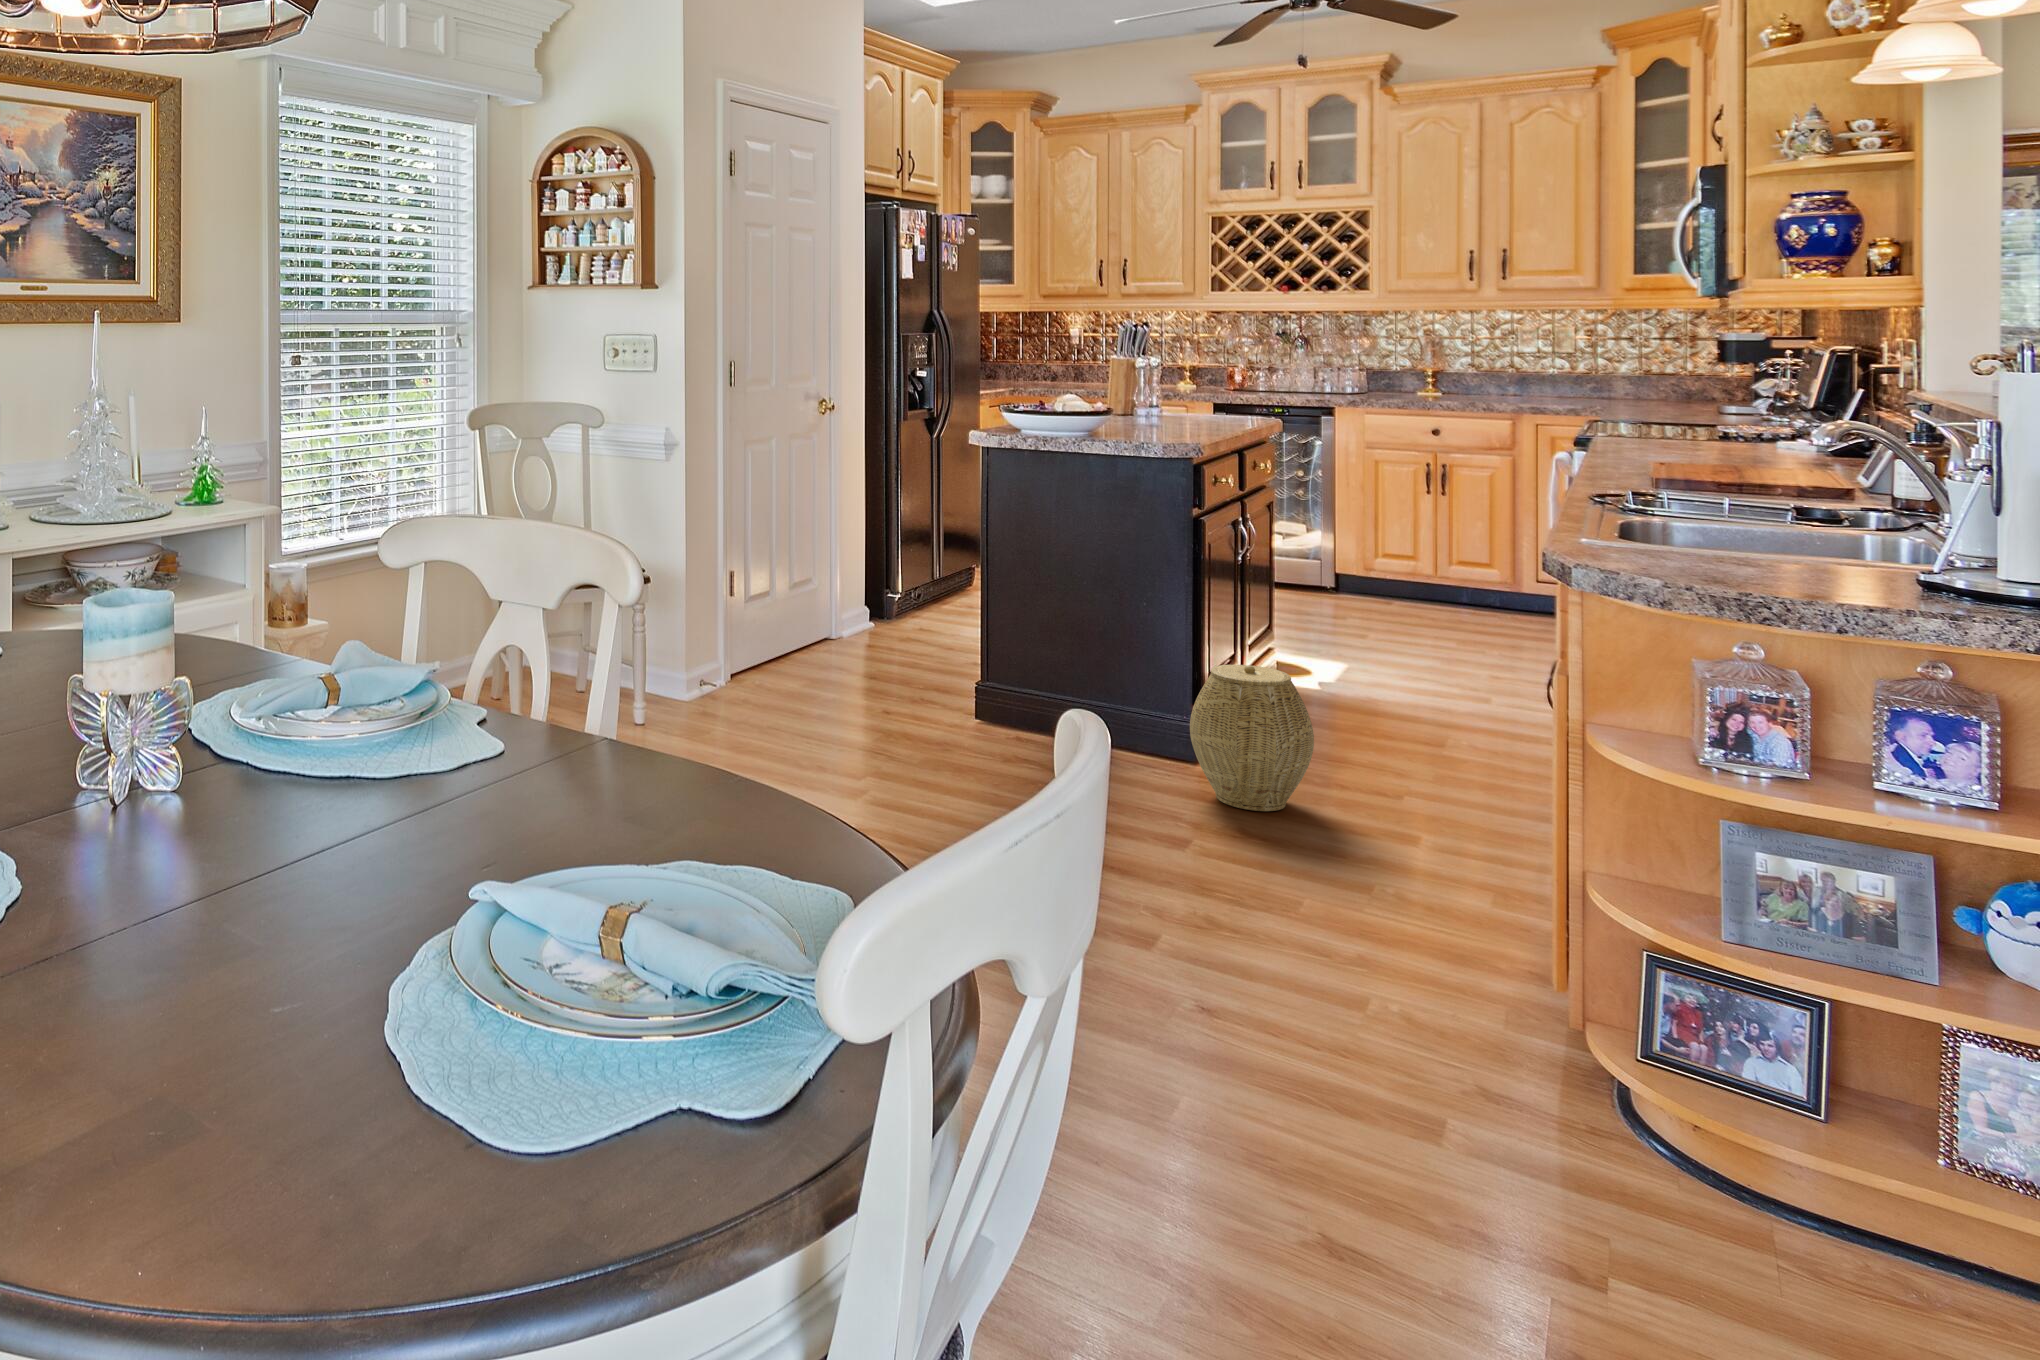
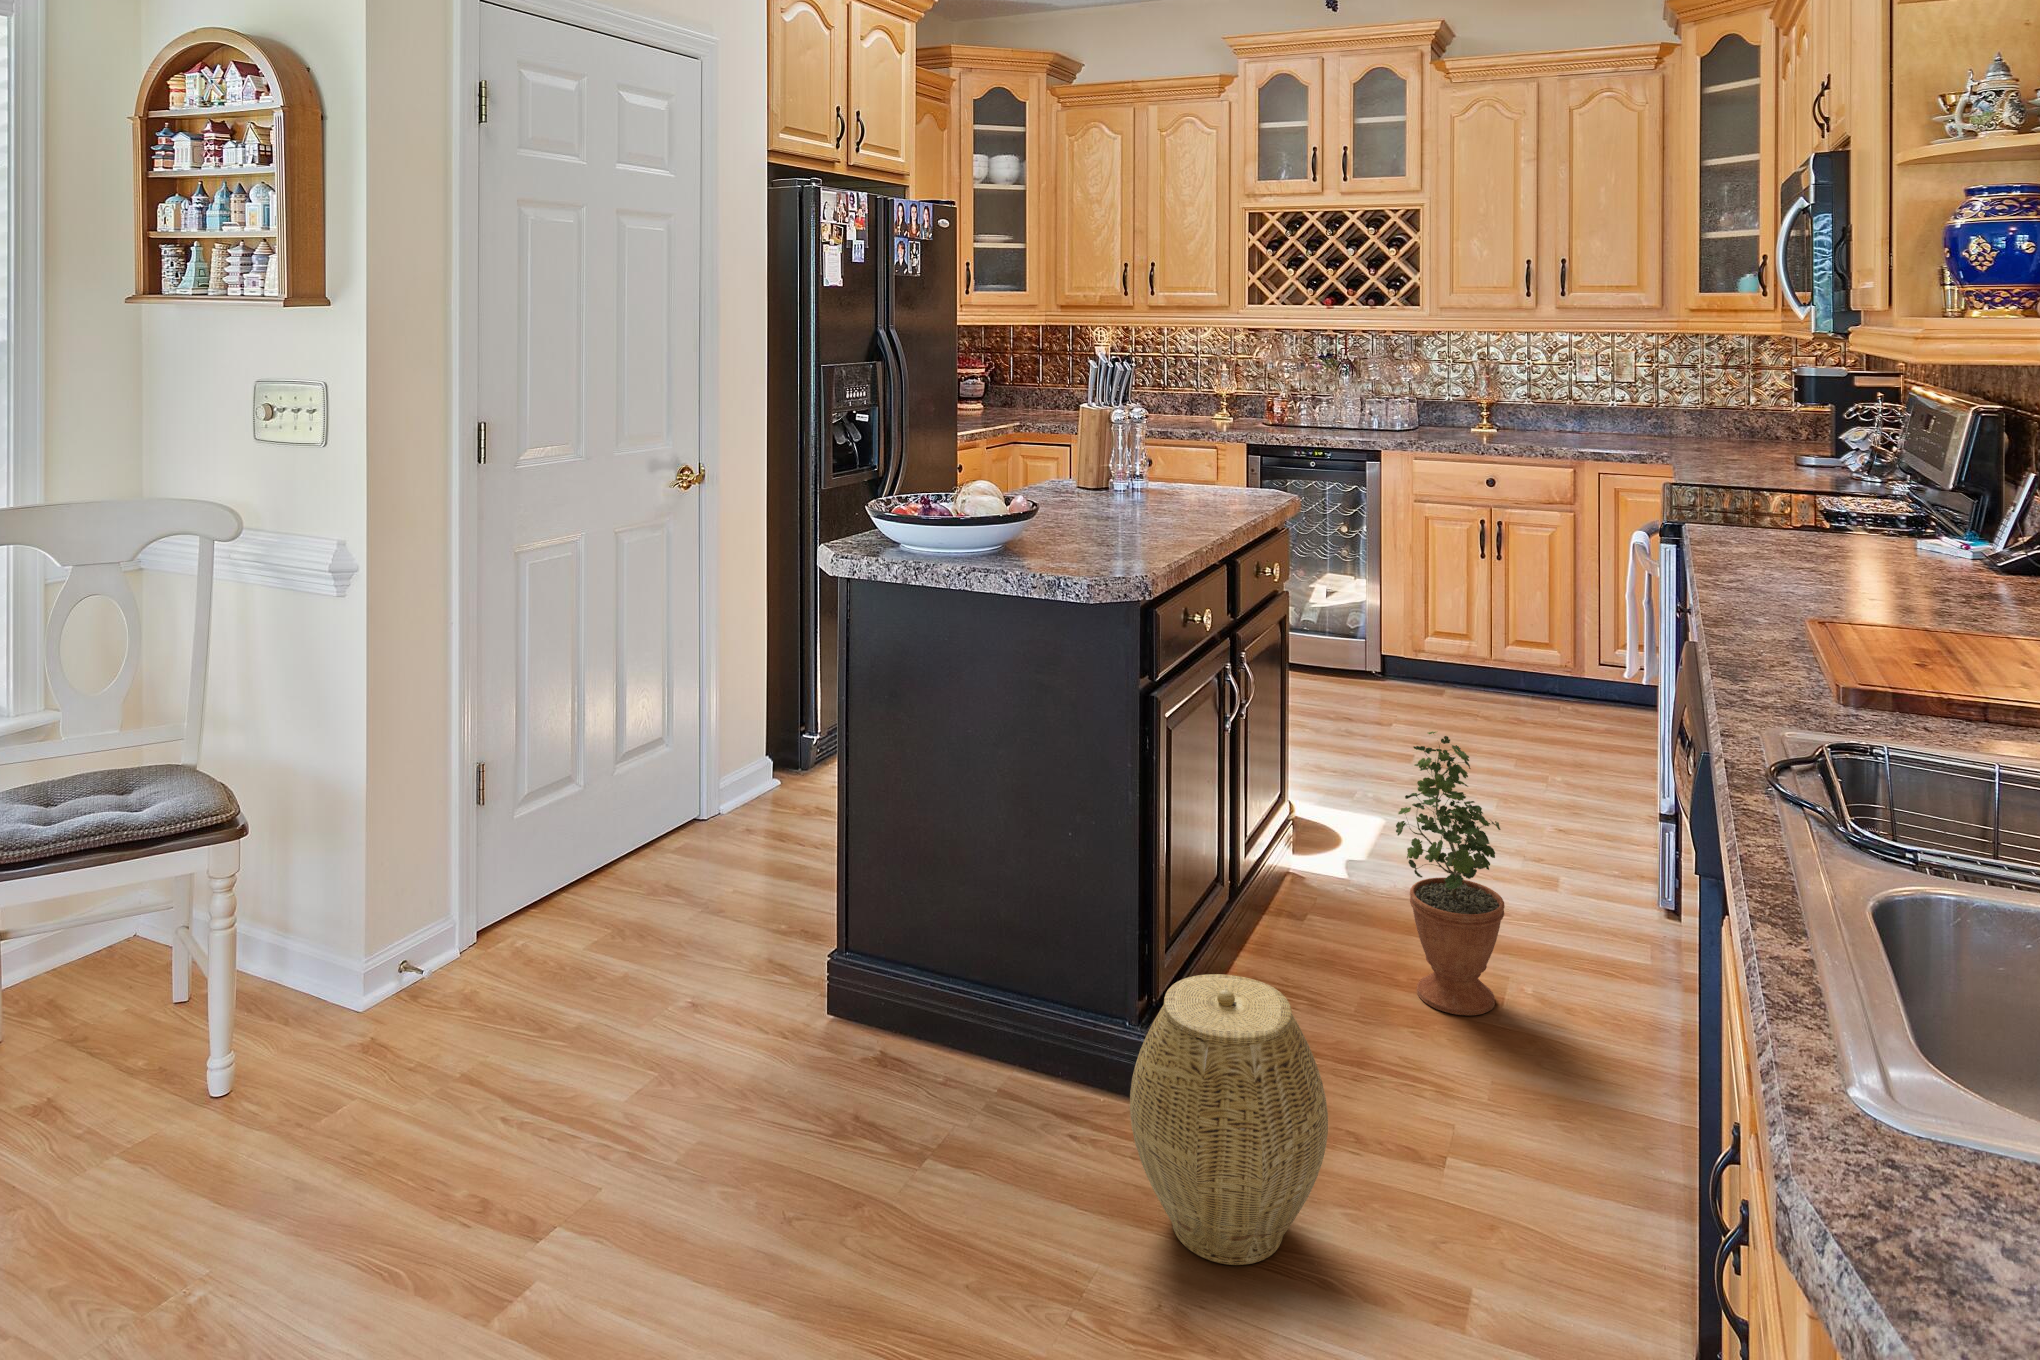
potted plant: none [1353,565,1433,746] -> present [1396,732,1505,1015]

